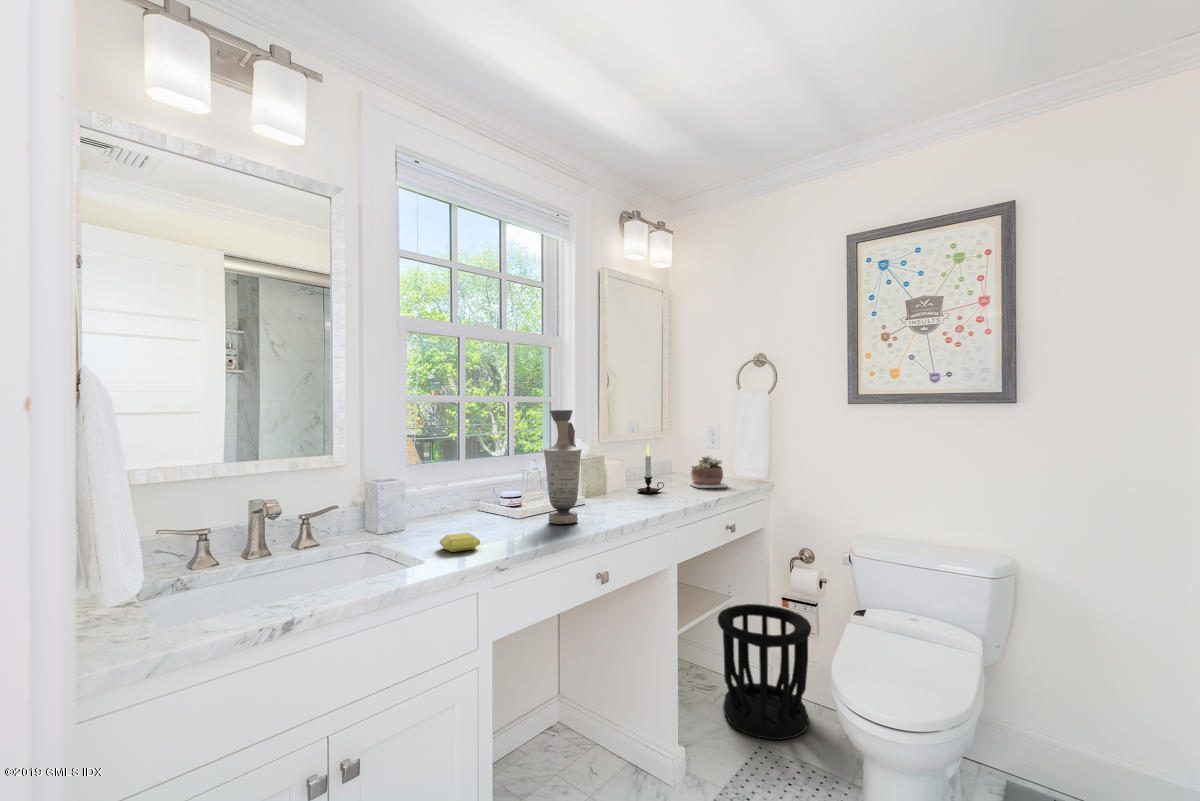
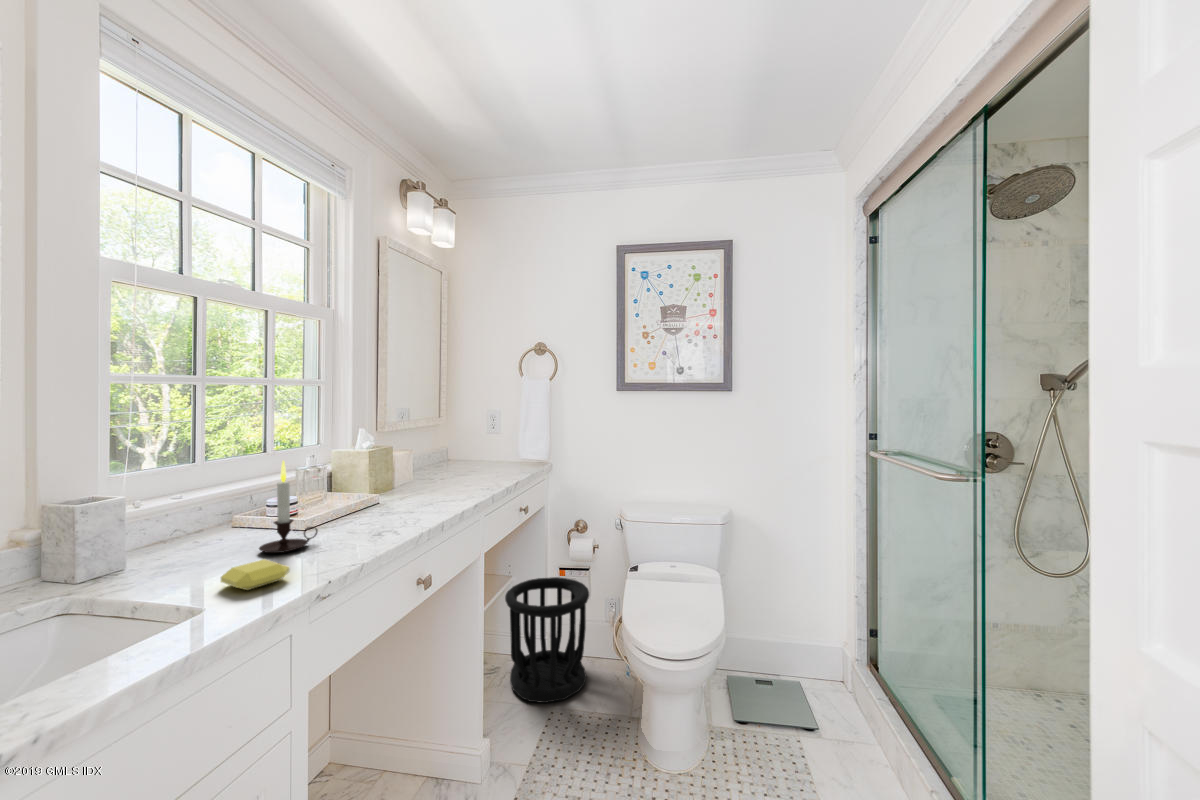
vase: present [543,410,582,524] -> none [347,393,398,530]
candle: present [637,445,664,493] -> present [259,461,318,553]
succulent plant: present [690,456,727,488] -> none [470,441,513,474]

